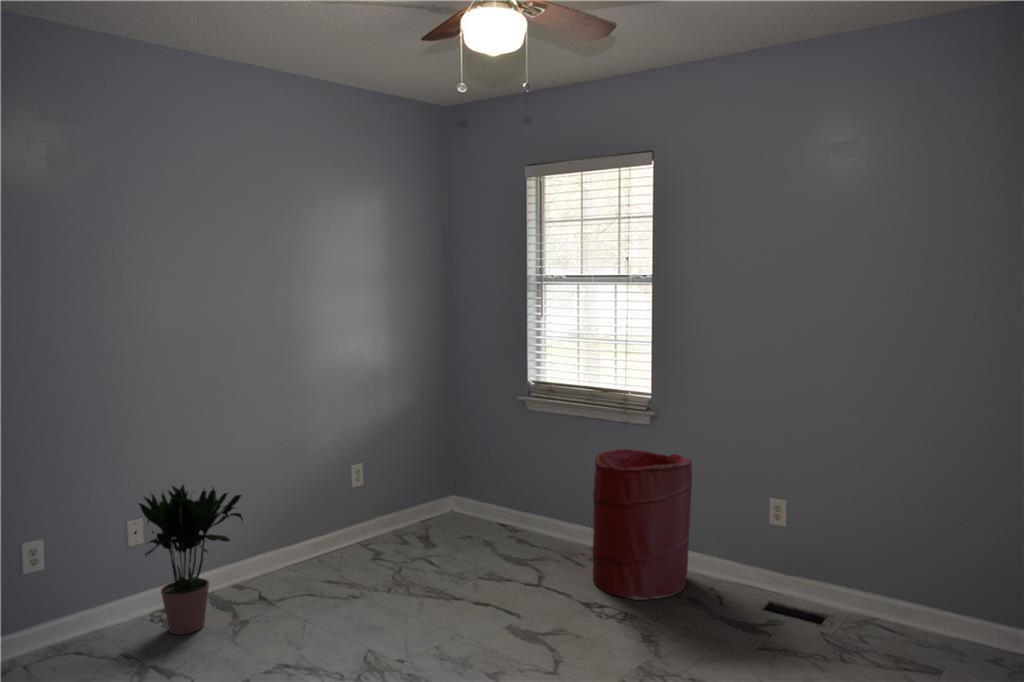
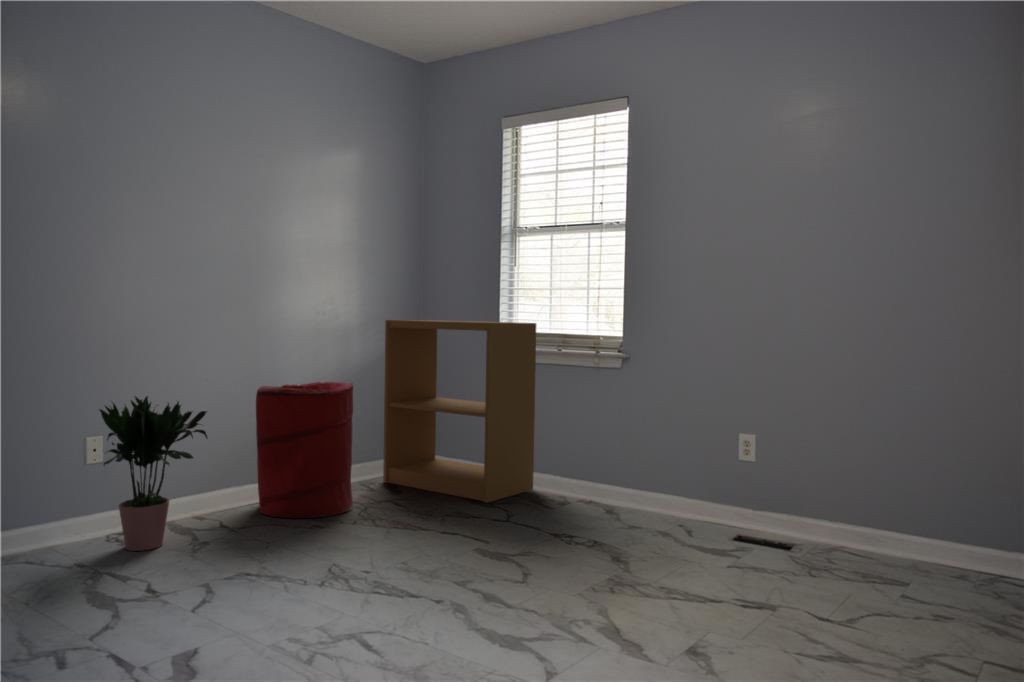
bookshelf: none [414,366,565,560] -> present [383,320,536,503]
laundry hamper: present [592,449,692,600] -> present [256,382,353,518]

